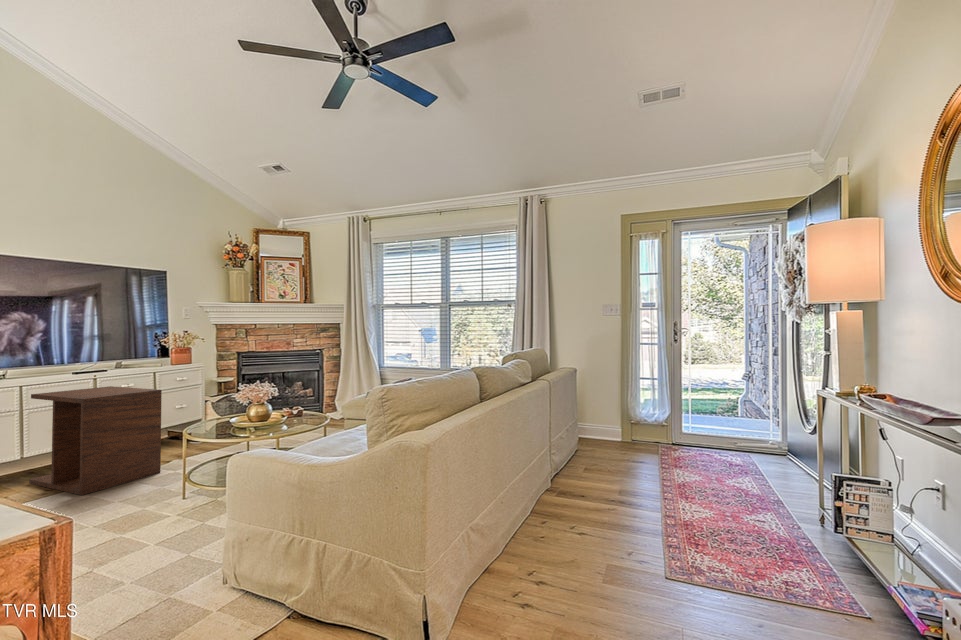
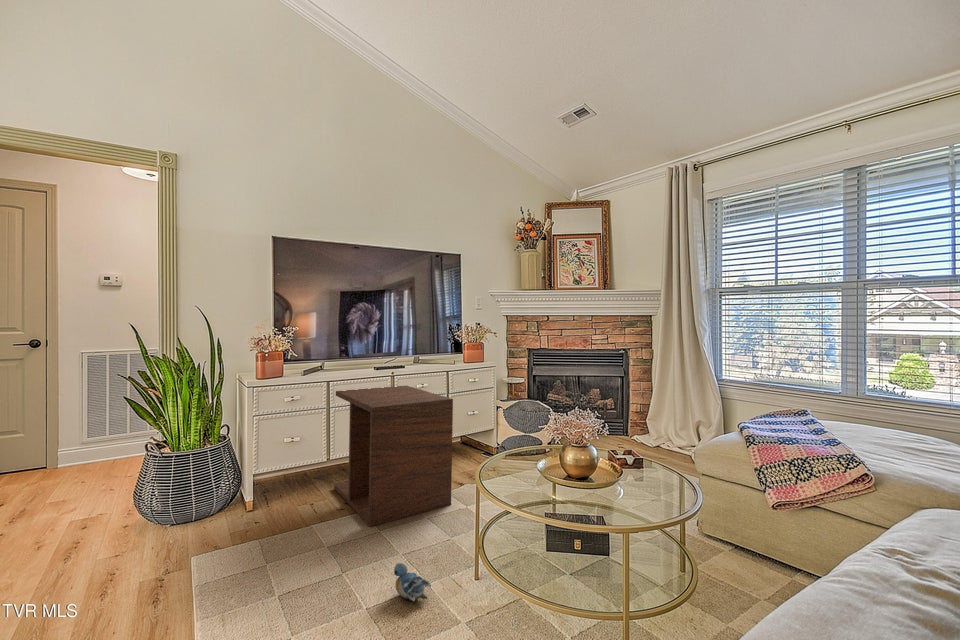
plush toy: none [115,495,147,516] -> present [394,563,431,601]

